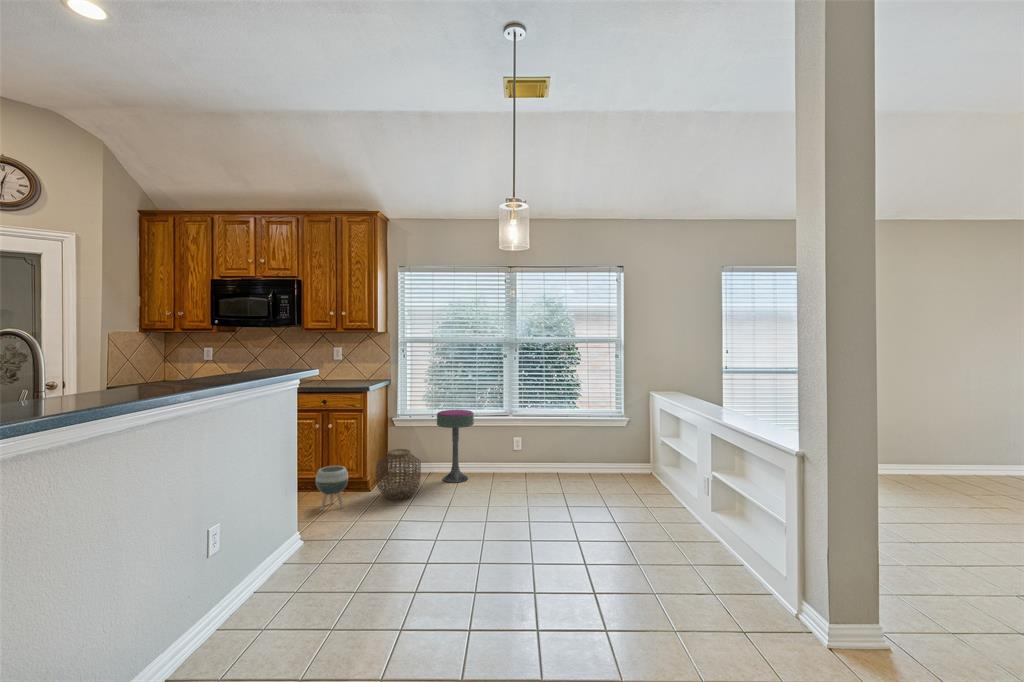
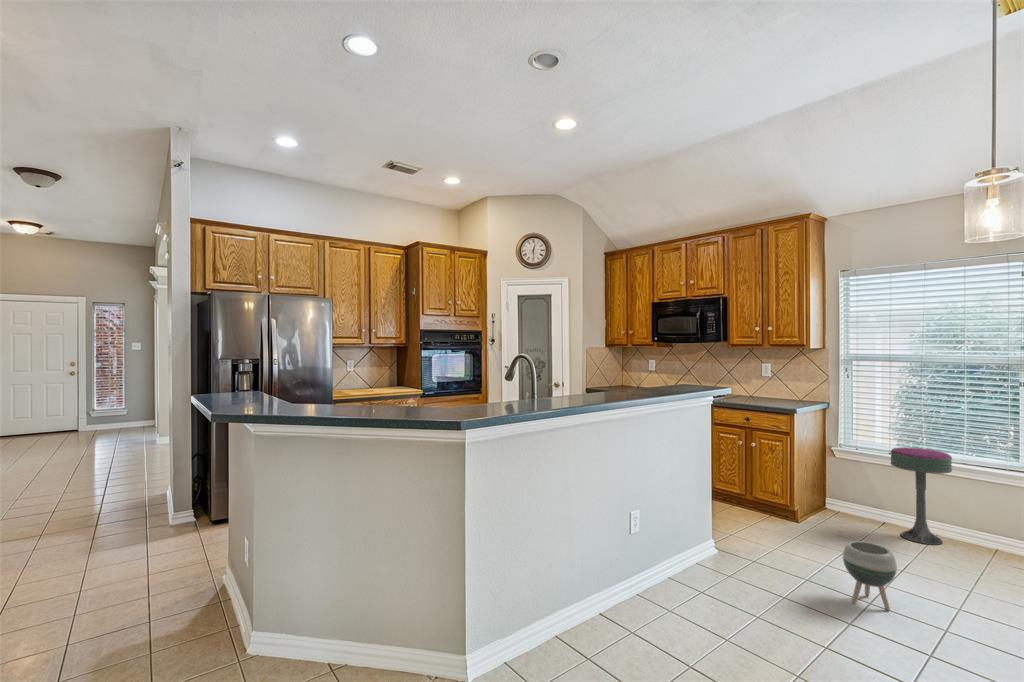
woven basket: present [376,449,421,500] -> none [803,483,862,543]
planter: present [316,466,348,510] -> present [843,541,897,611]

